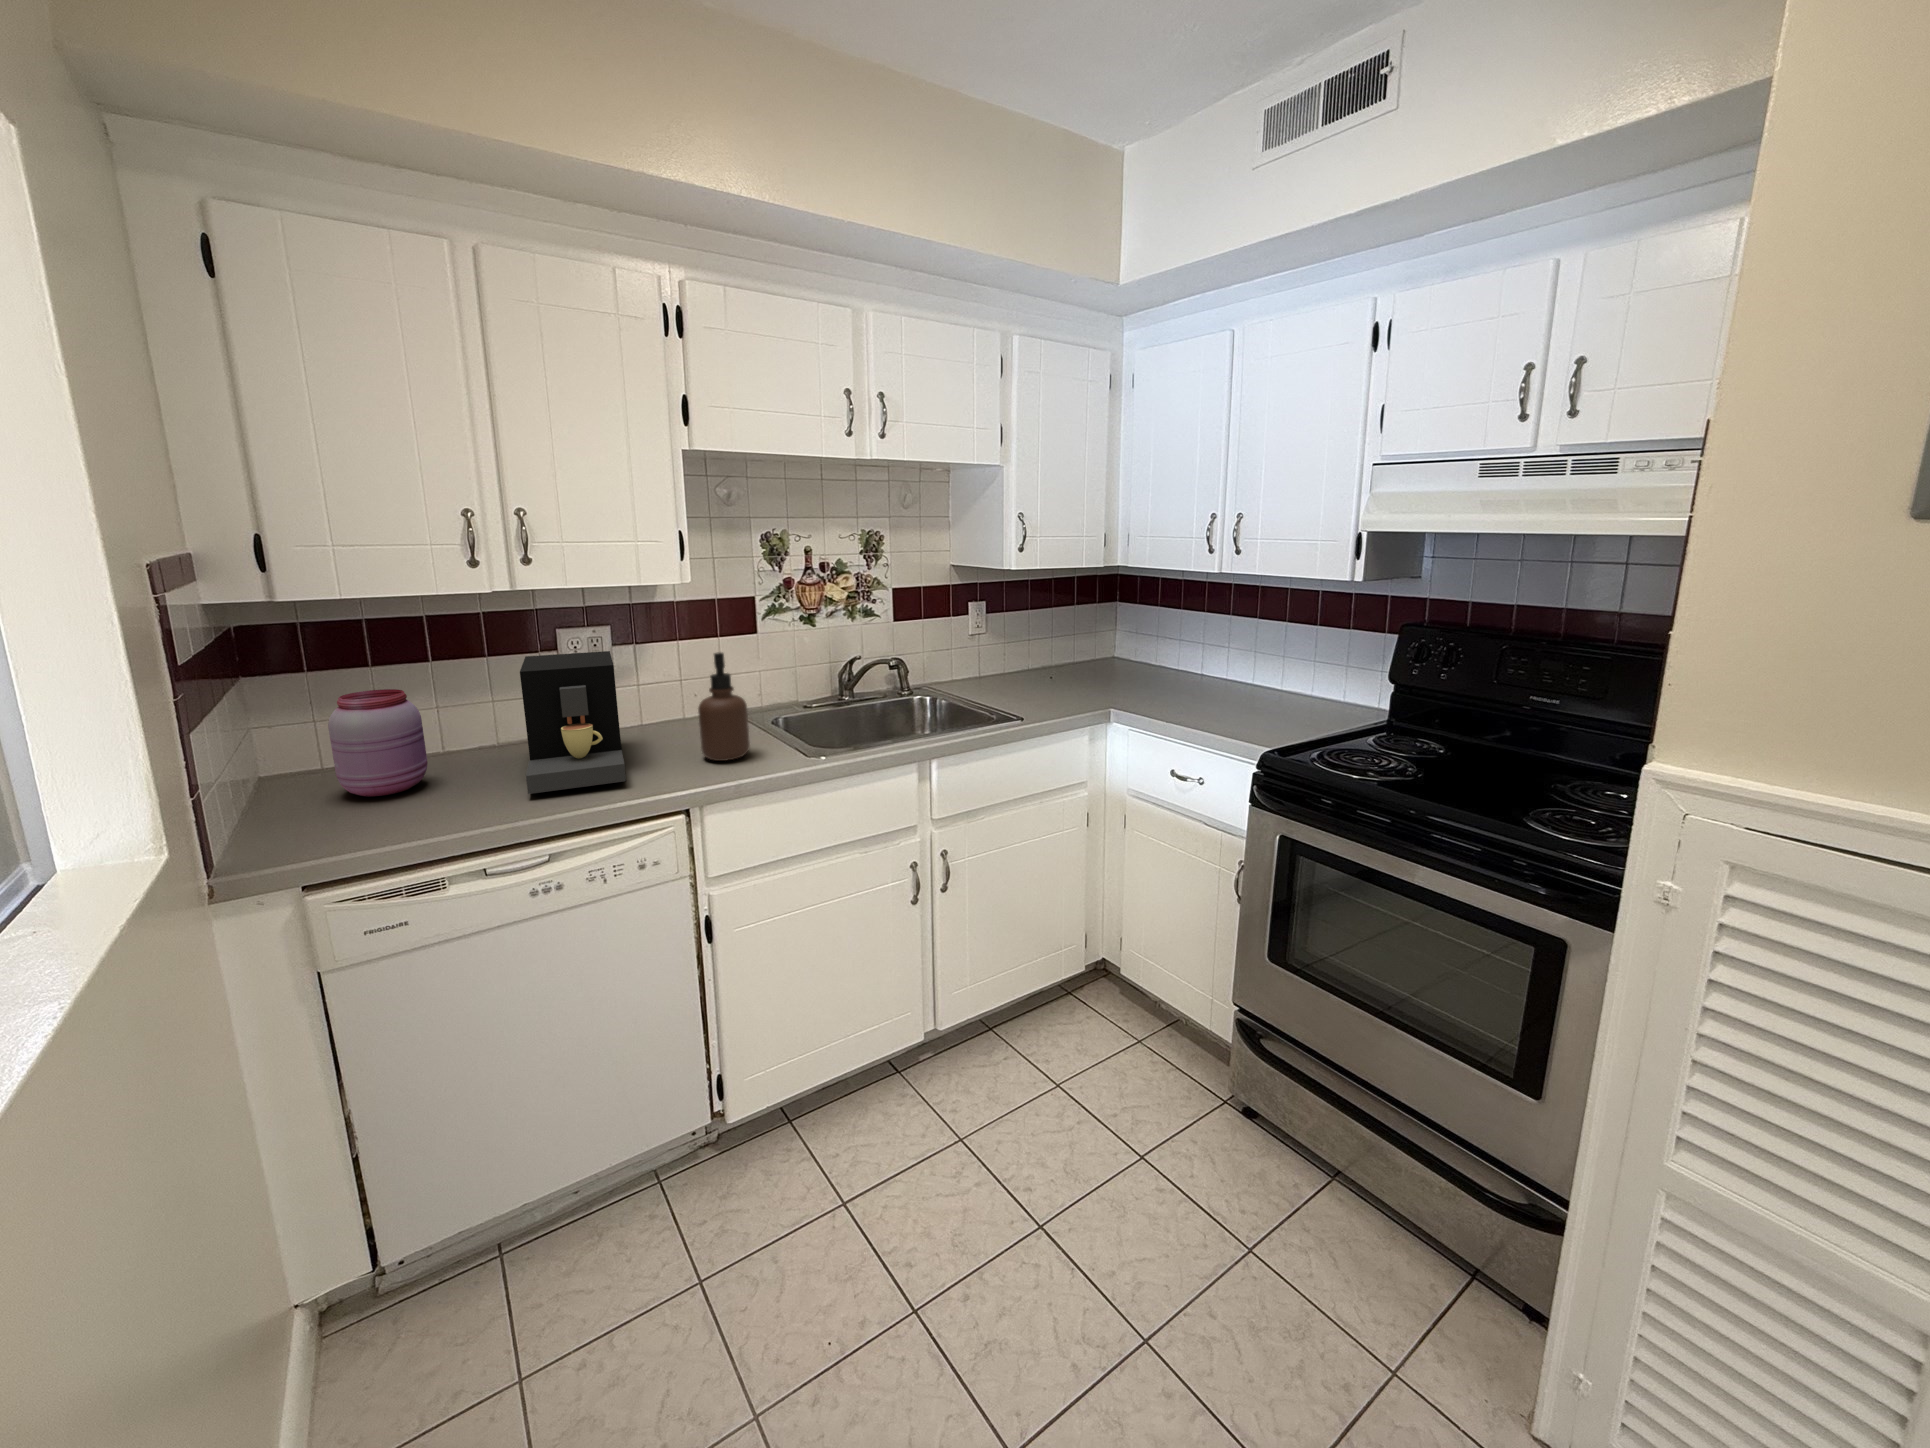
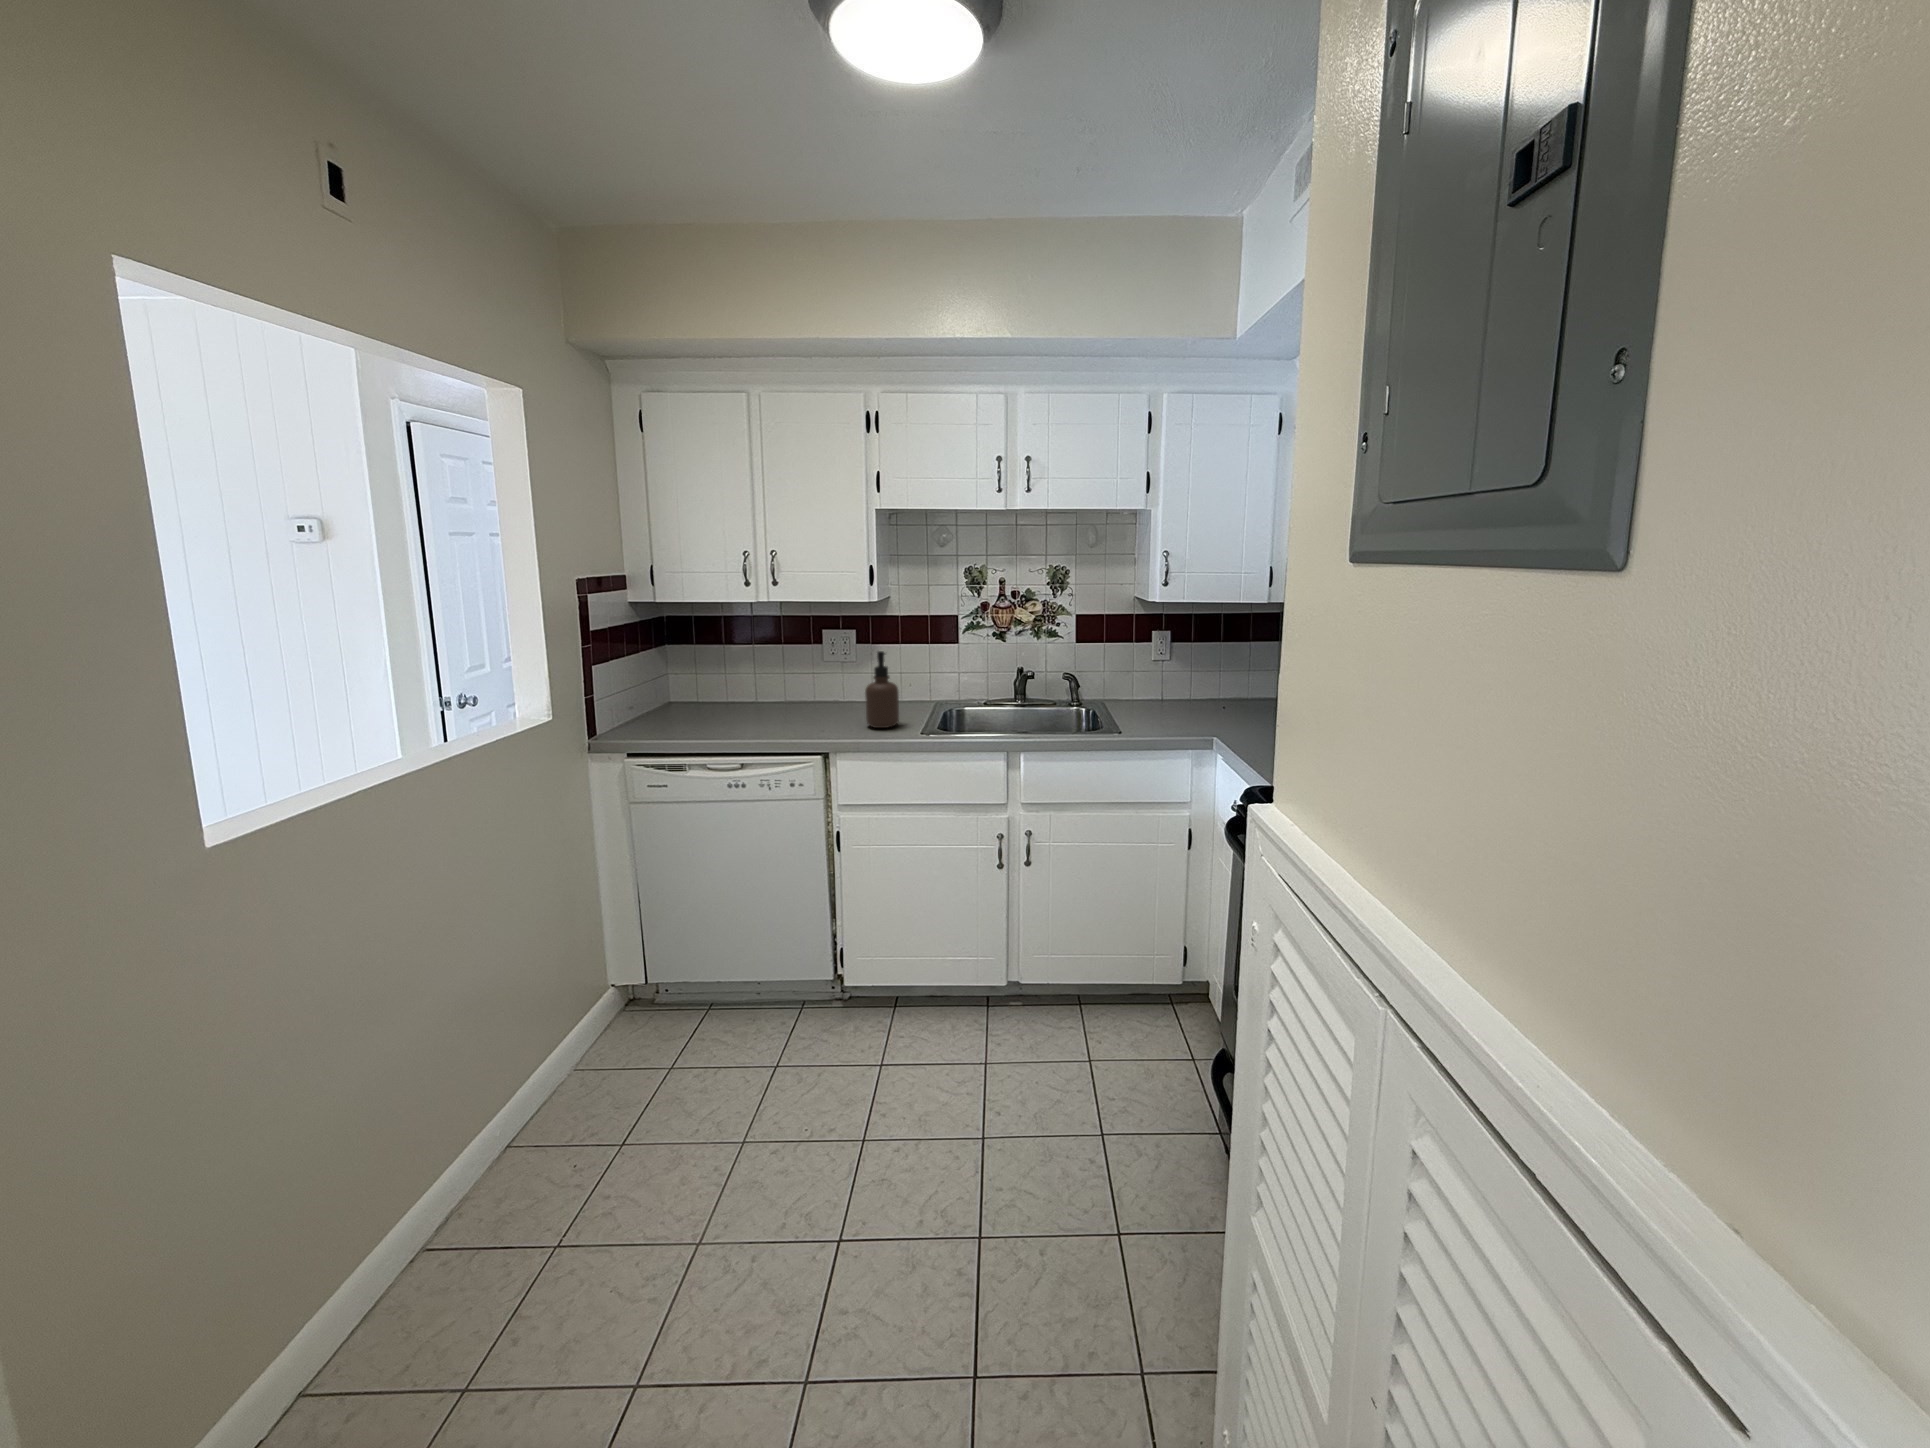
coffee maker: present [520,651,626,794] -> none [751,645,845,729]
jar: present [328,689,428,796] -> none [683,656,730,717]

